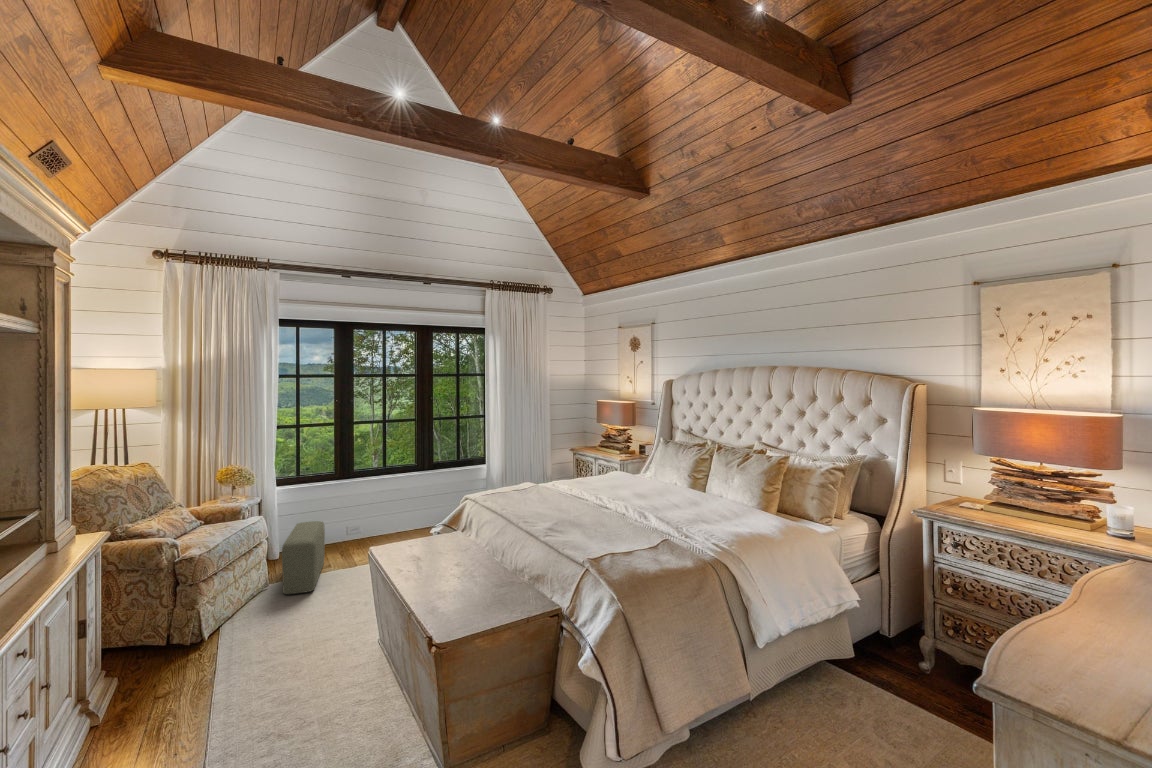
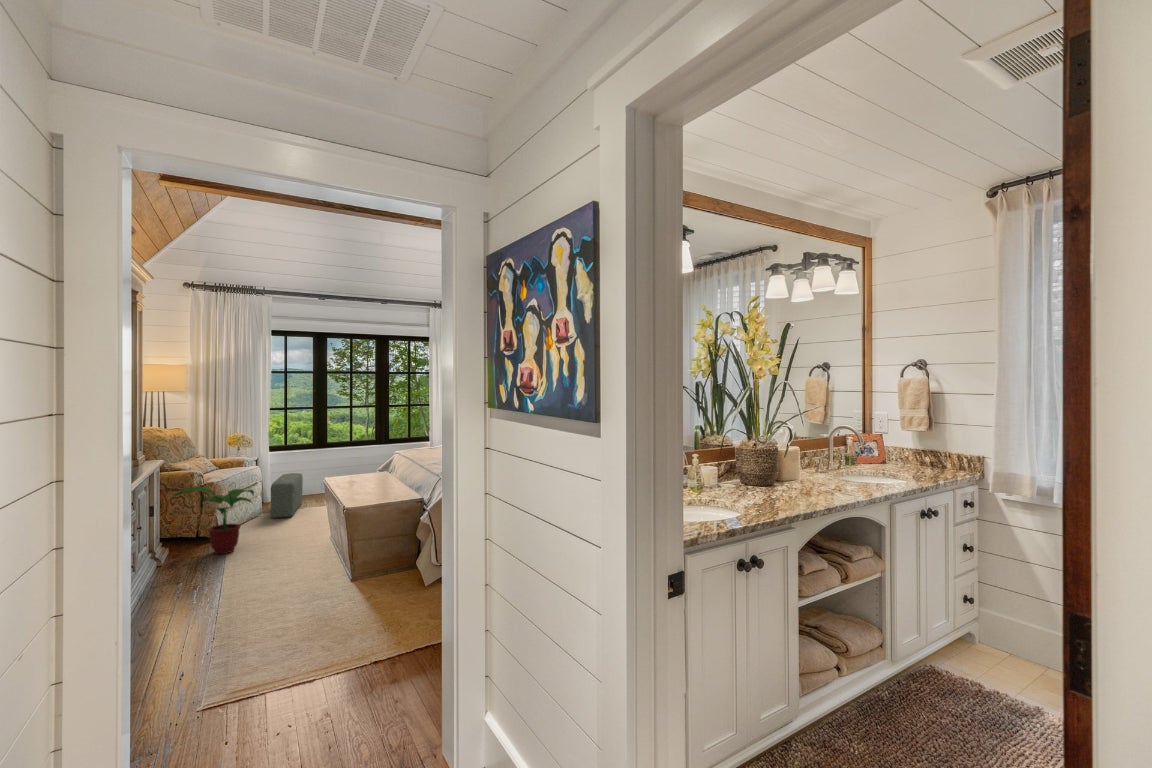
potted plant: none [113,567,260,684] -> present [171,487,254,554]

